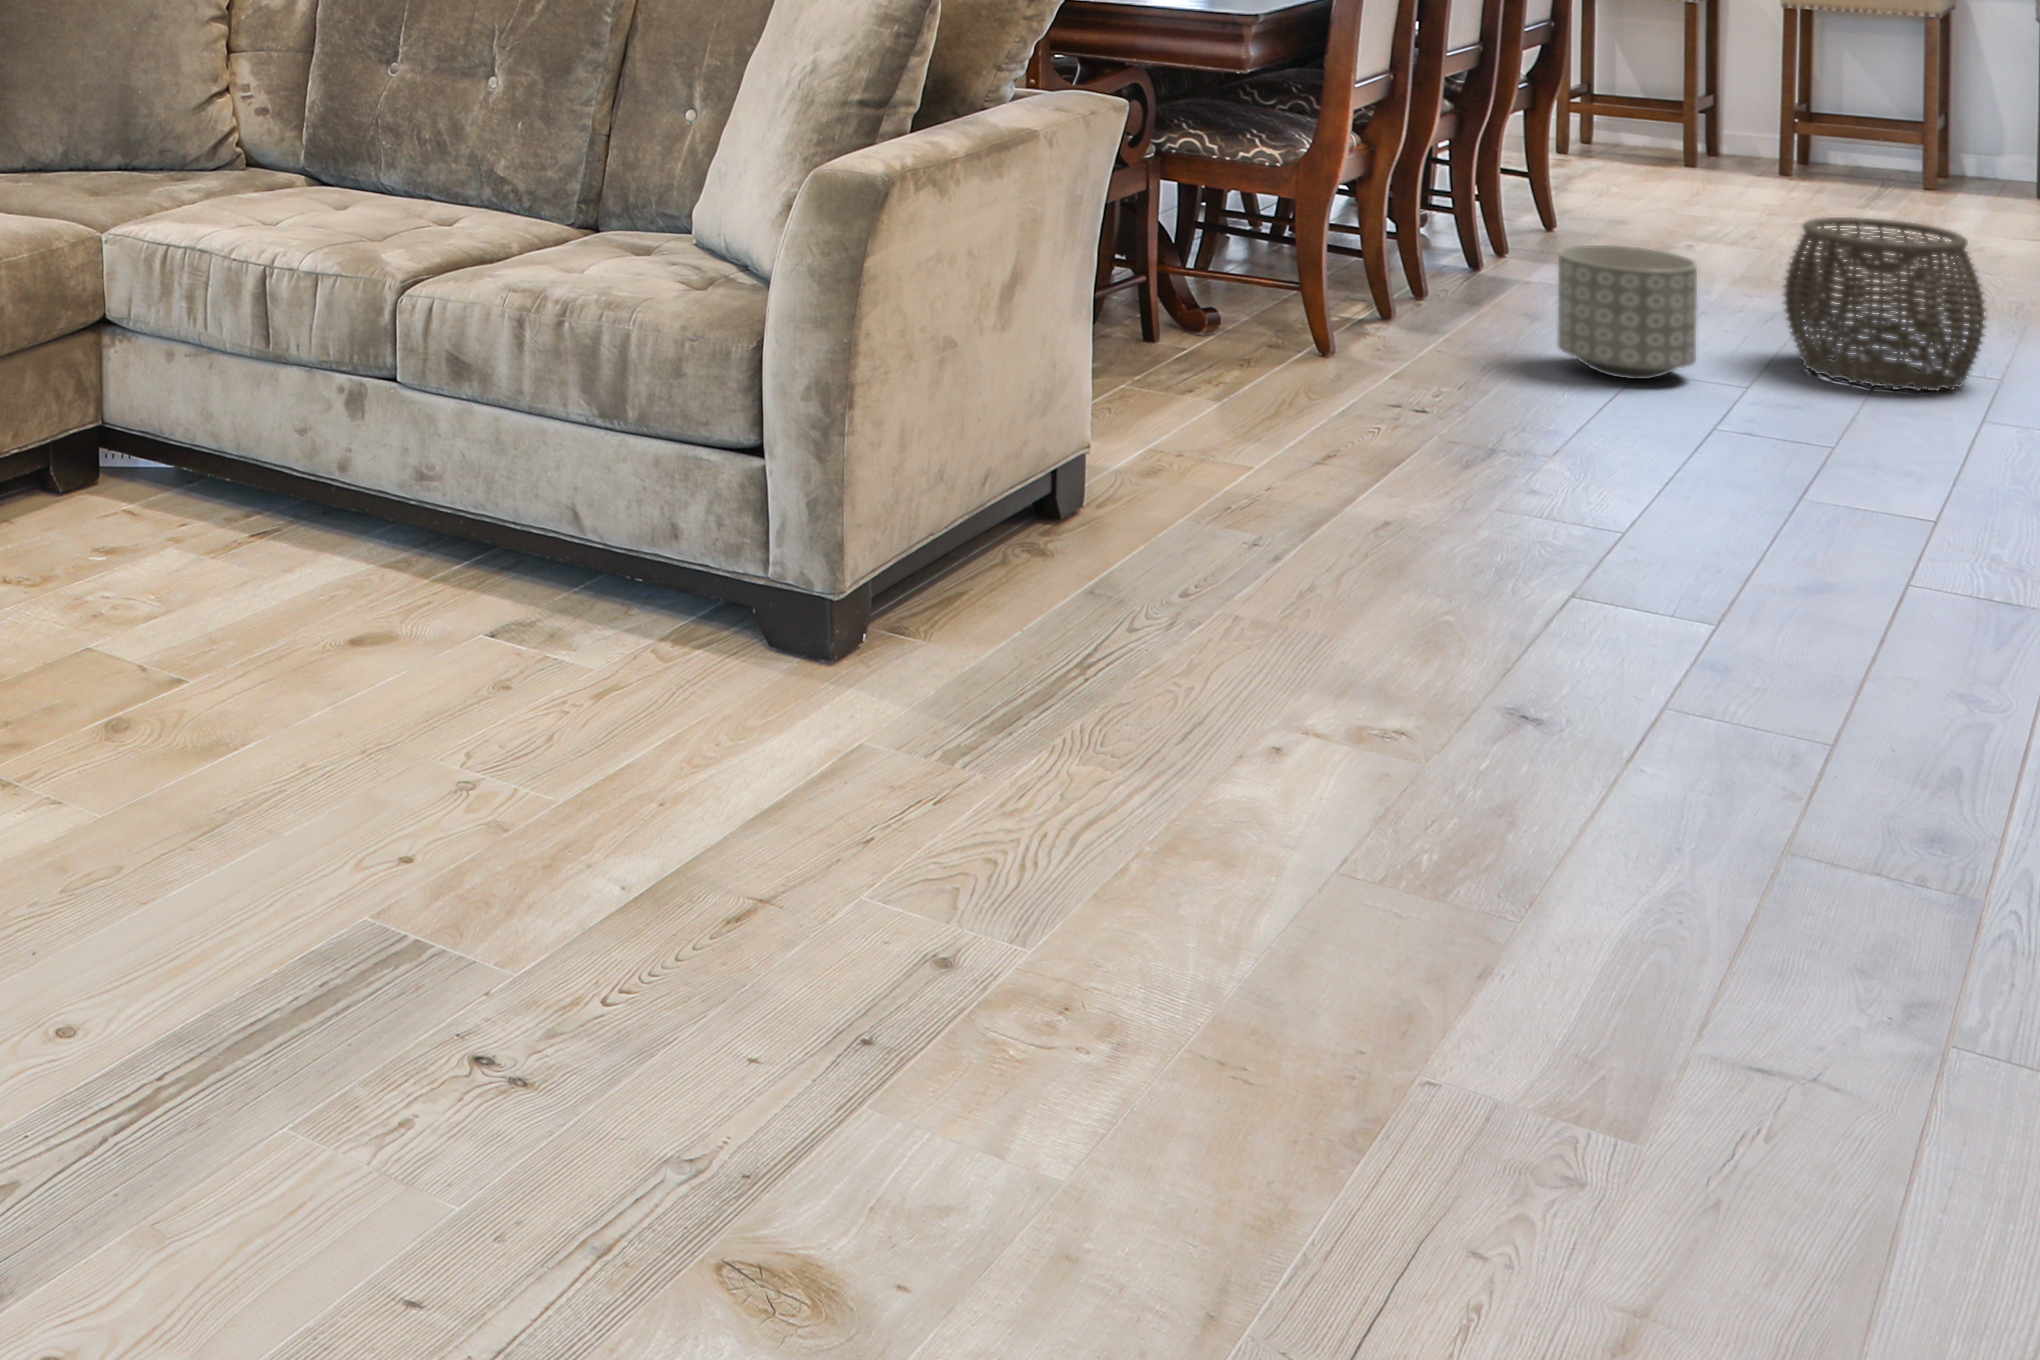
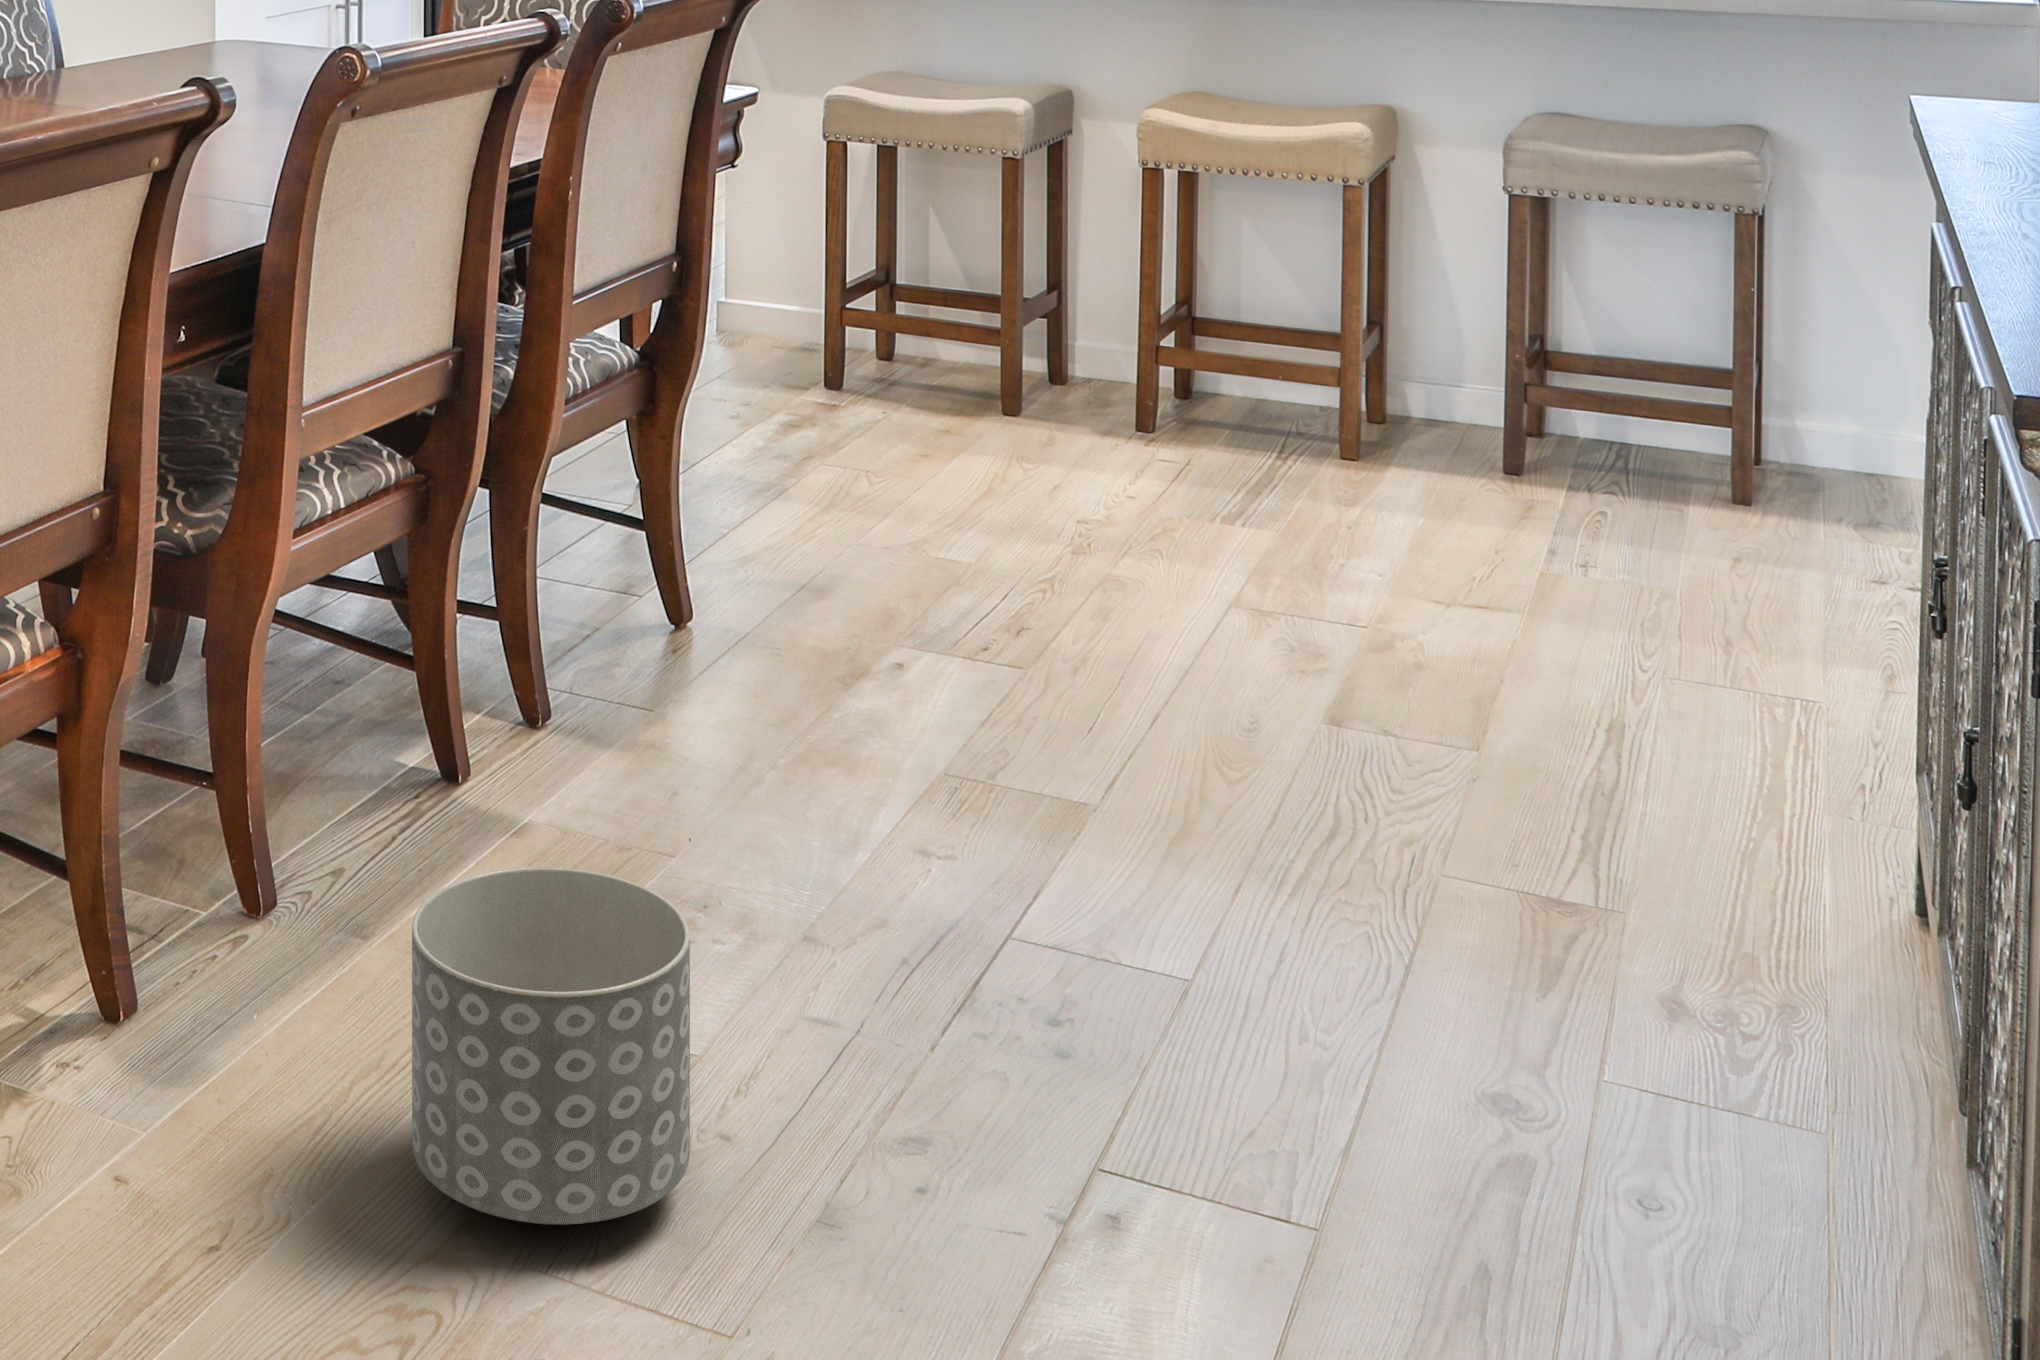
woven basket: present [1783,217,1986,391] -> none [900,767,1295,1224]

